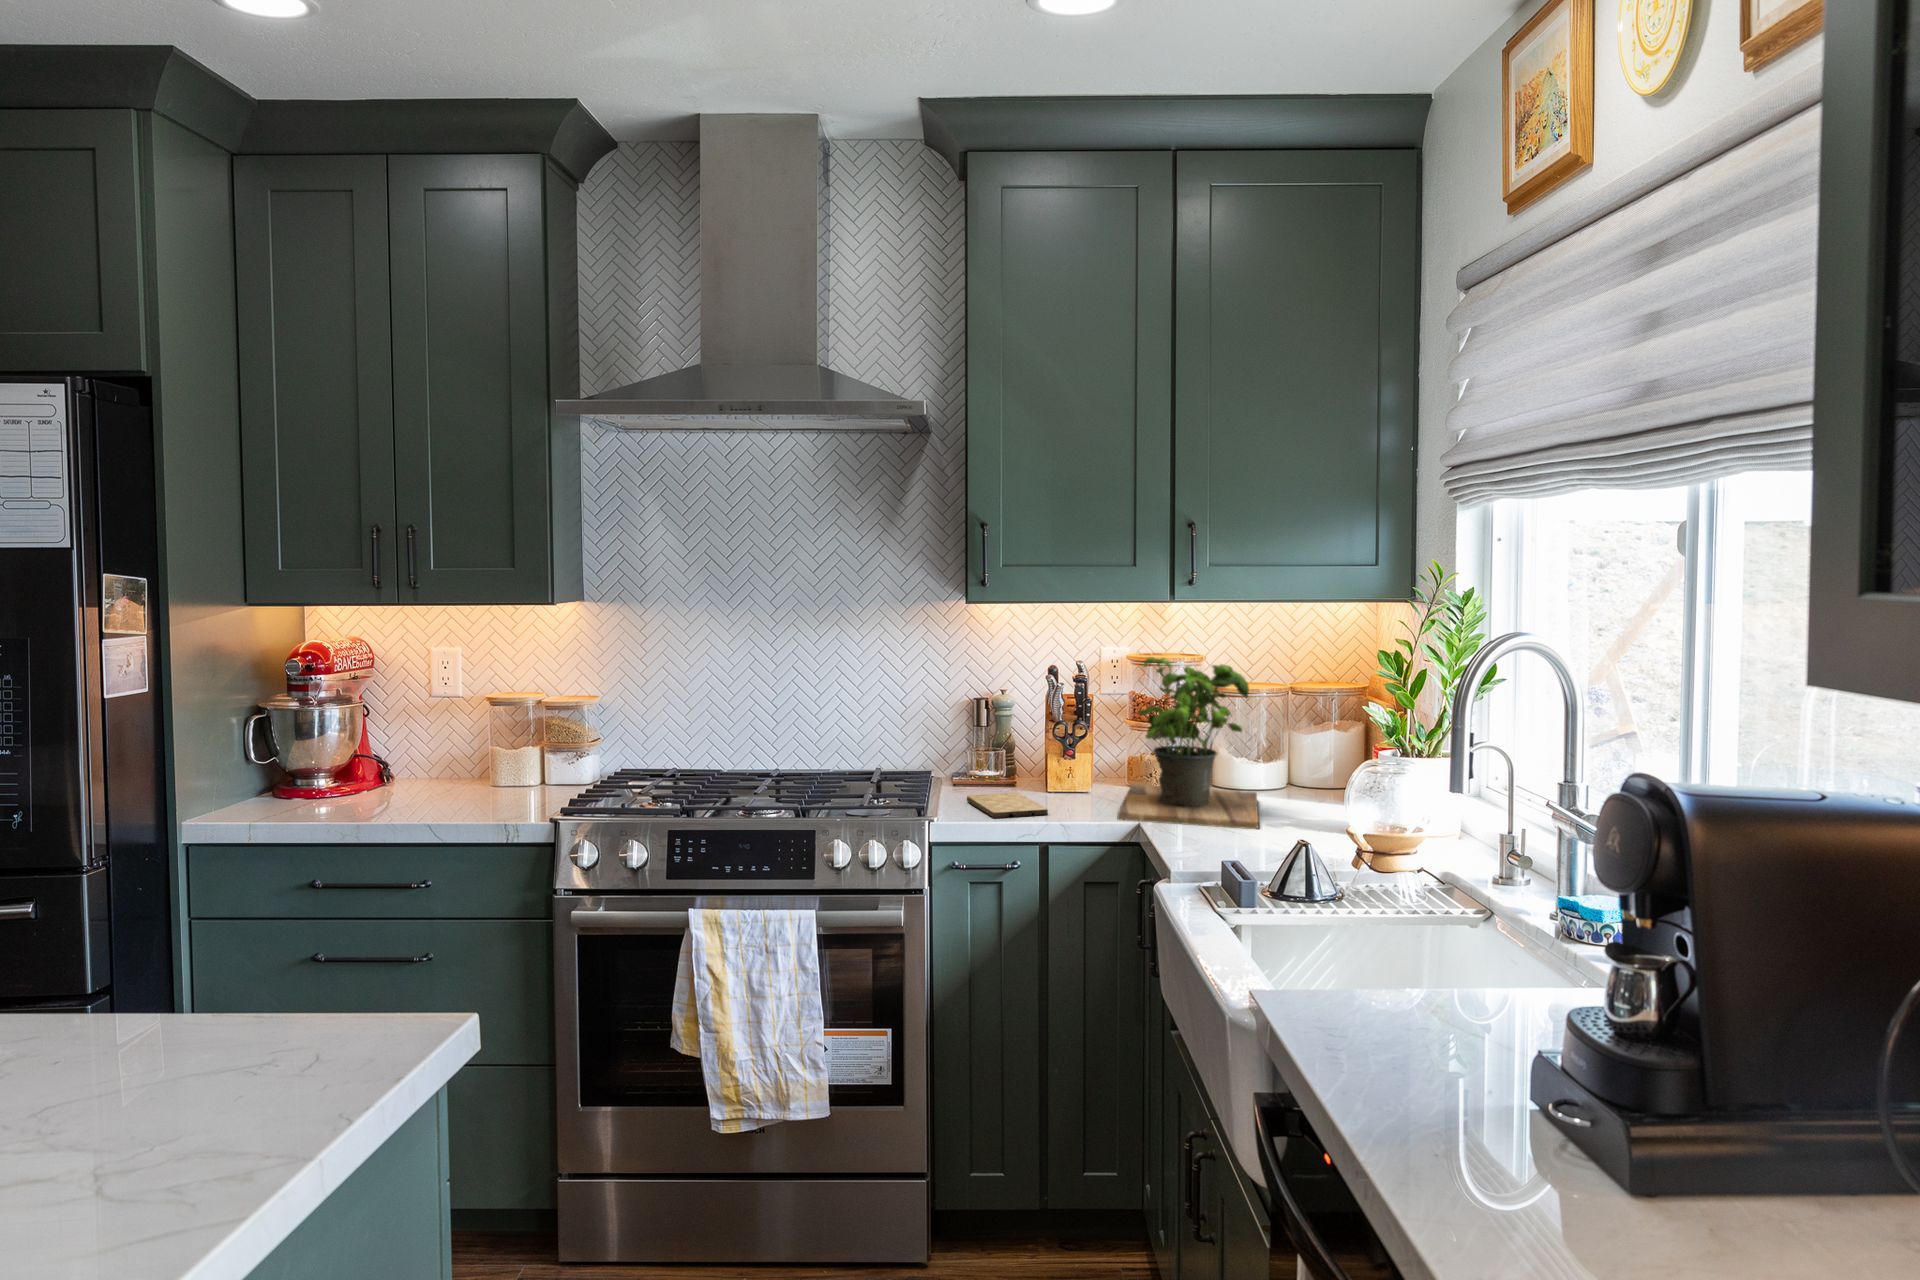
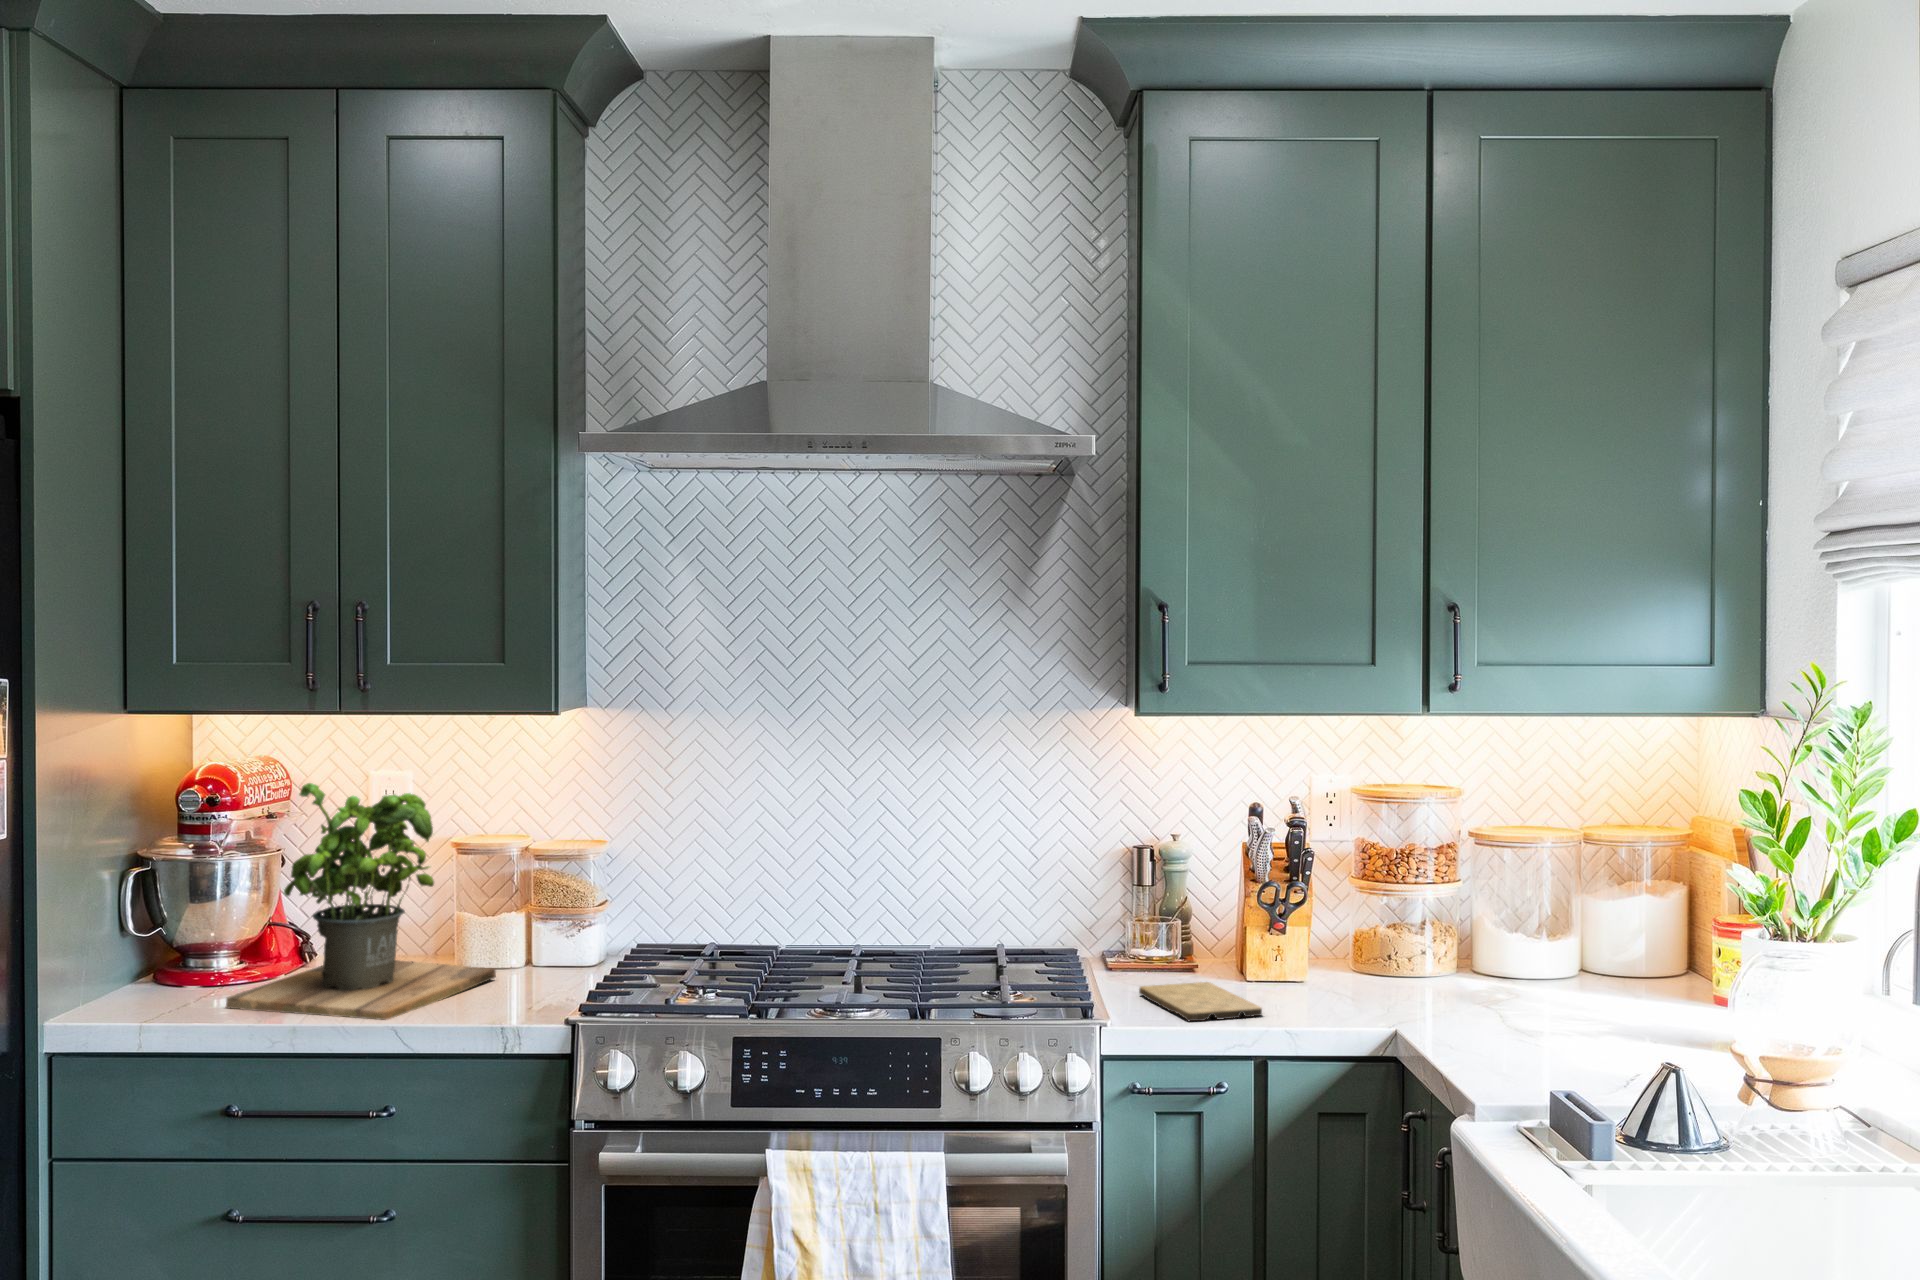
potted plant: present [1117,657,1258,829] -> present [226,783,496,1020]

